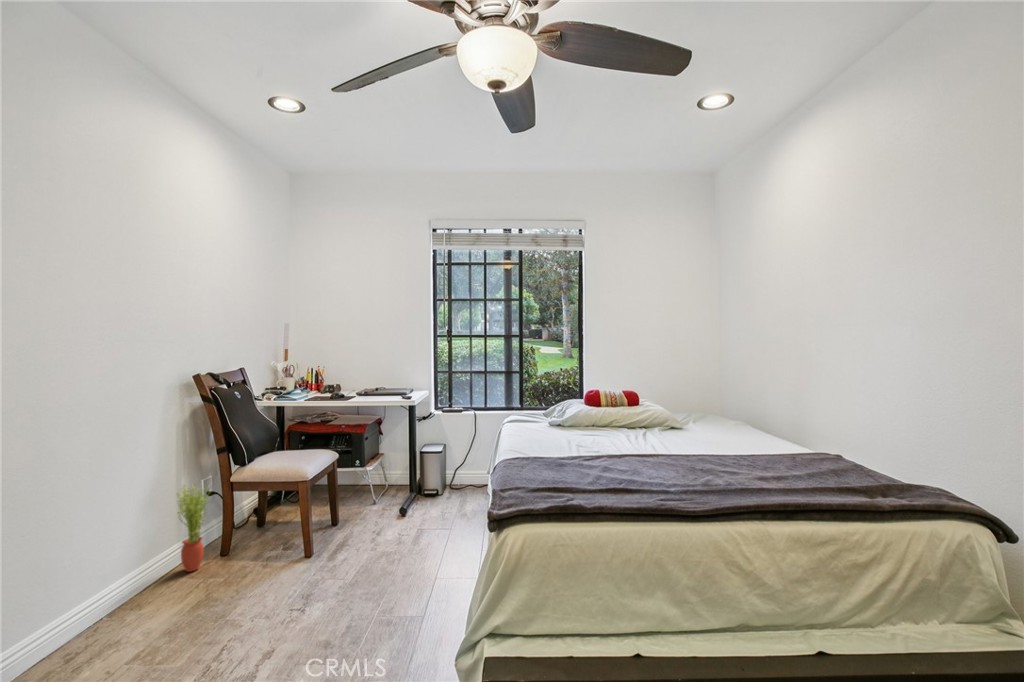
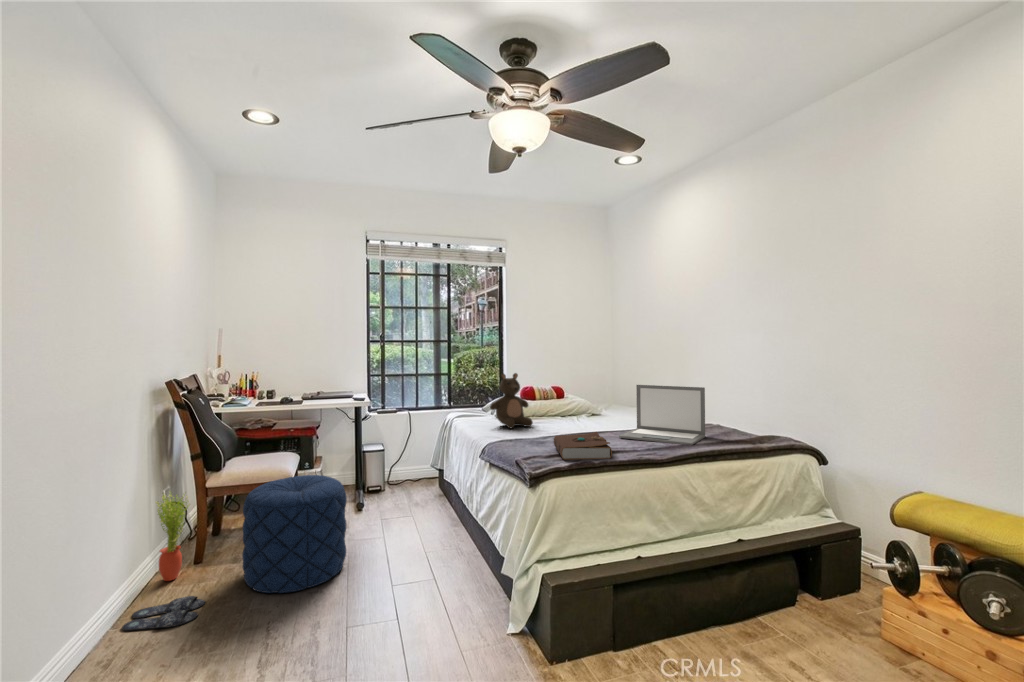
stuffed bear: none [529,375,579,442] -> present [490,373,533,428]
laptop: none [667,396,798,490] -> present [619,385,705,445]
book: none [550,459,624,502] -> present [554,432,612,460]
pouf: none [241,478,352,606] -> present [242,475,347,593]
slippers: none [114,593,199,626] -> present [122,596,205,631]

